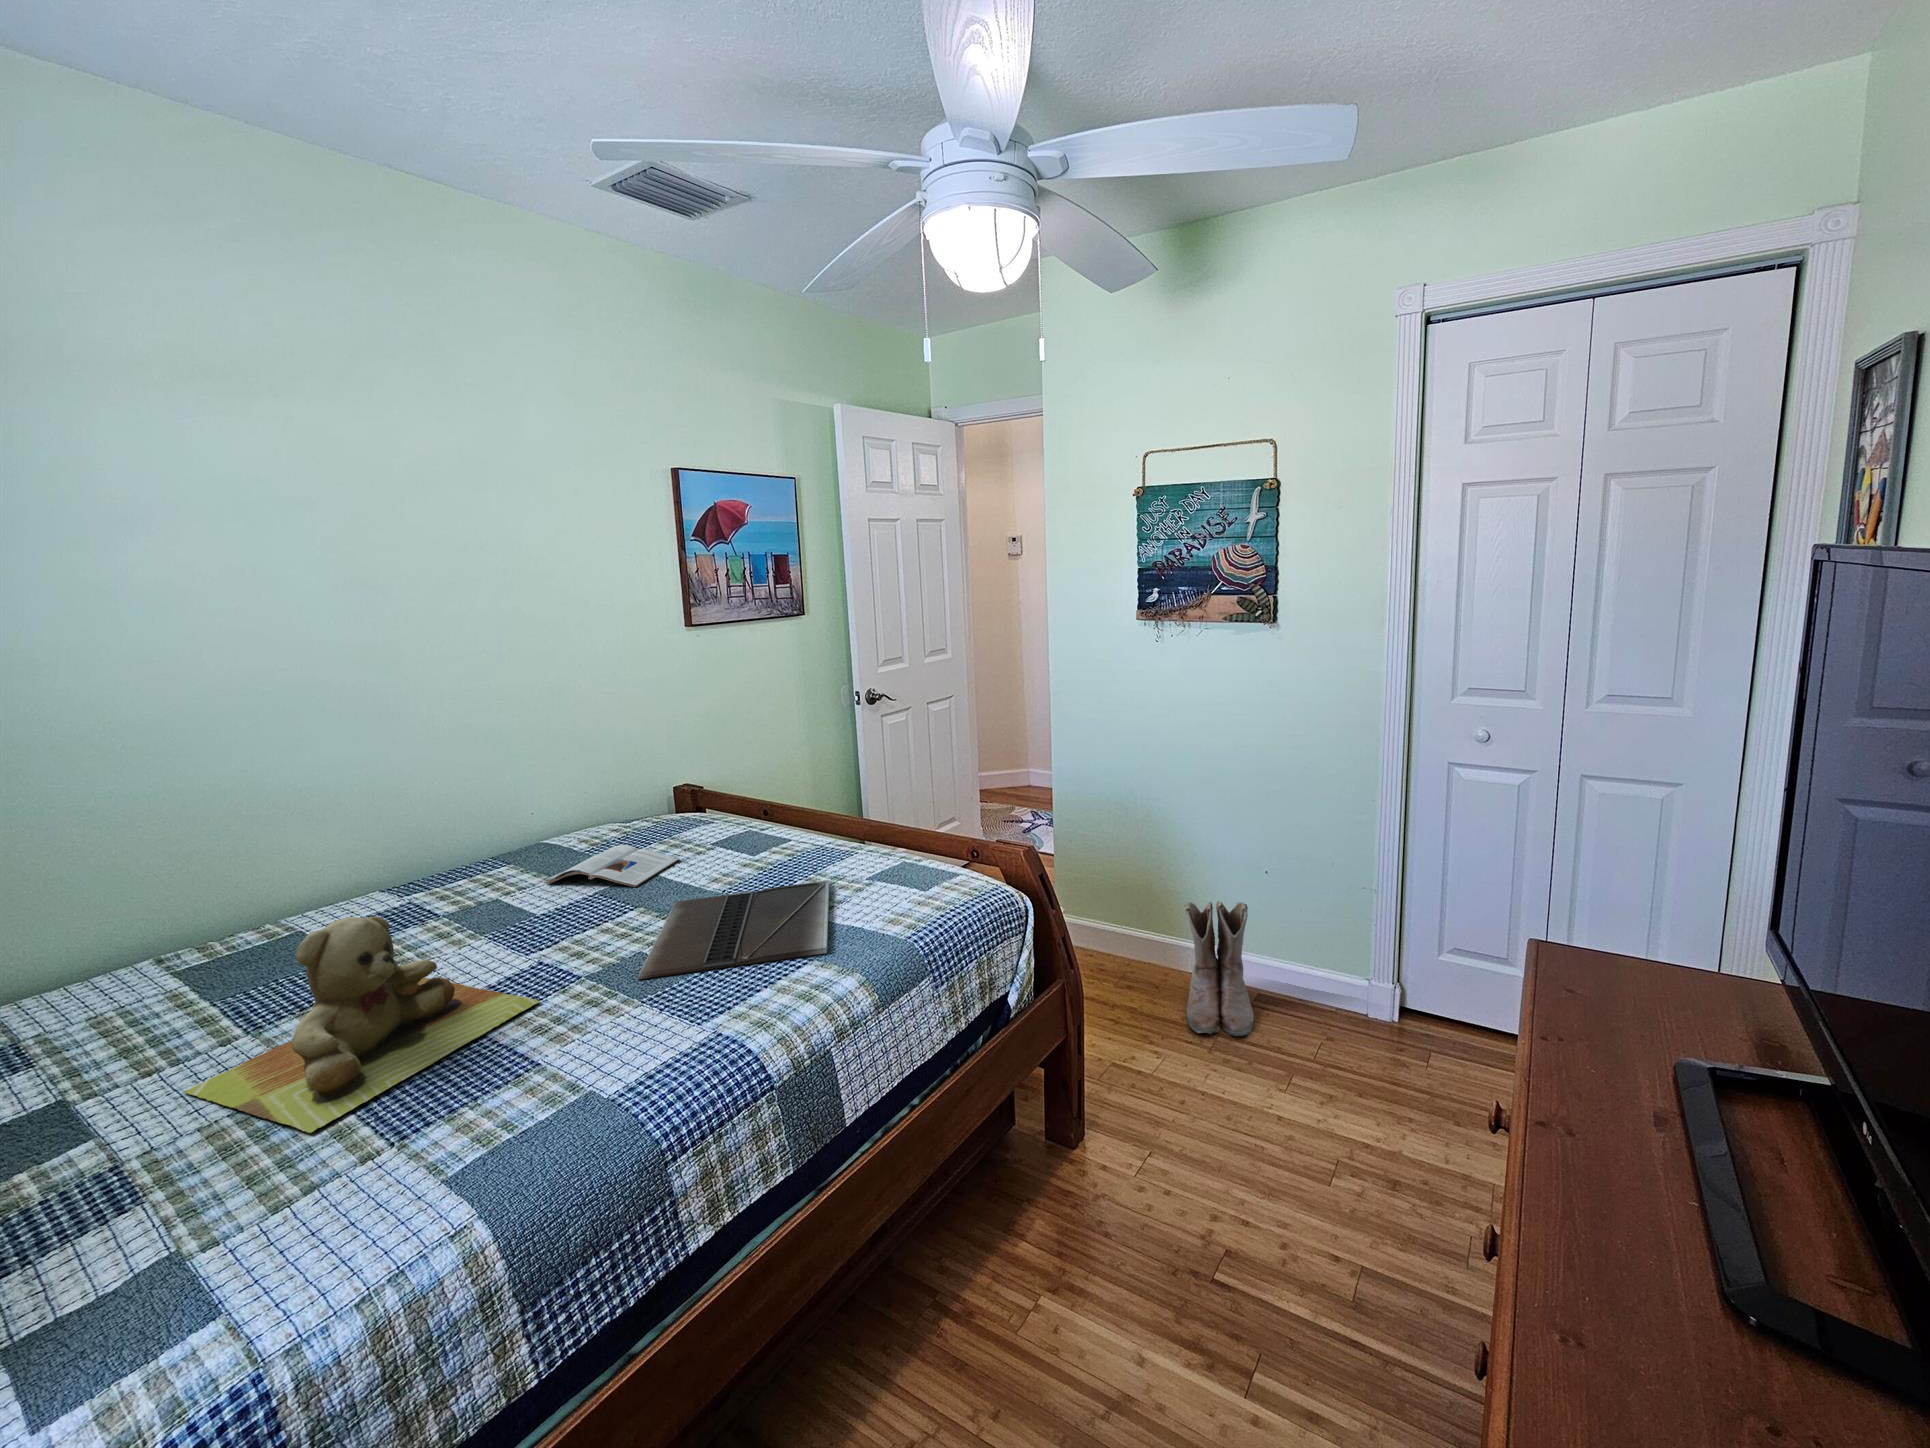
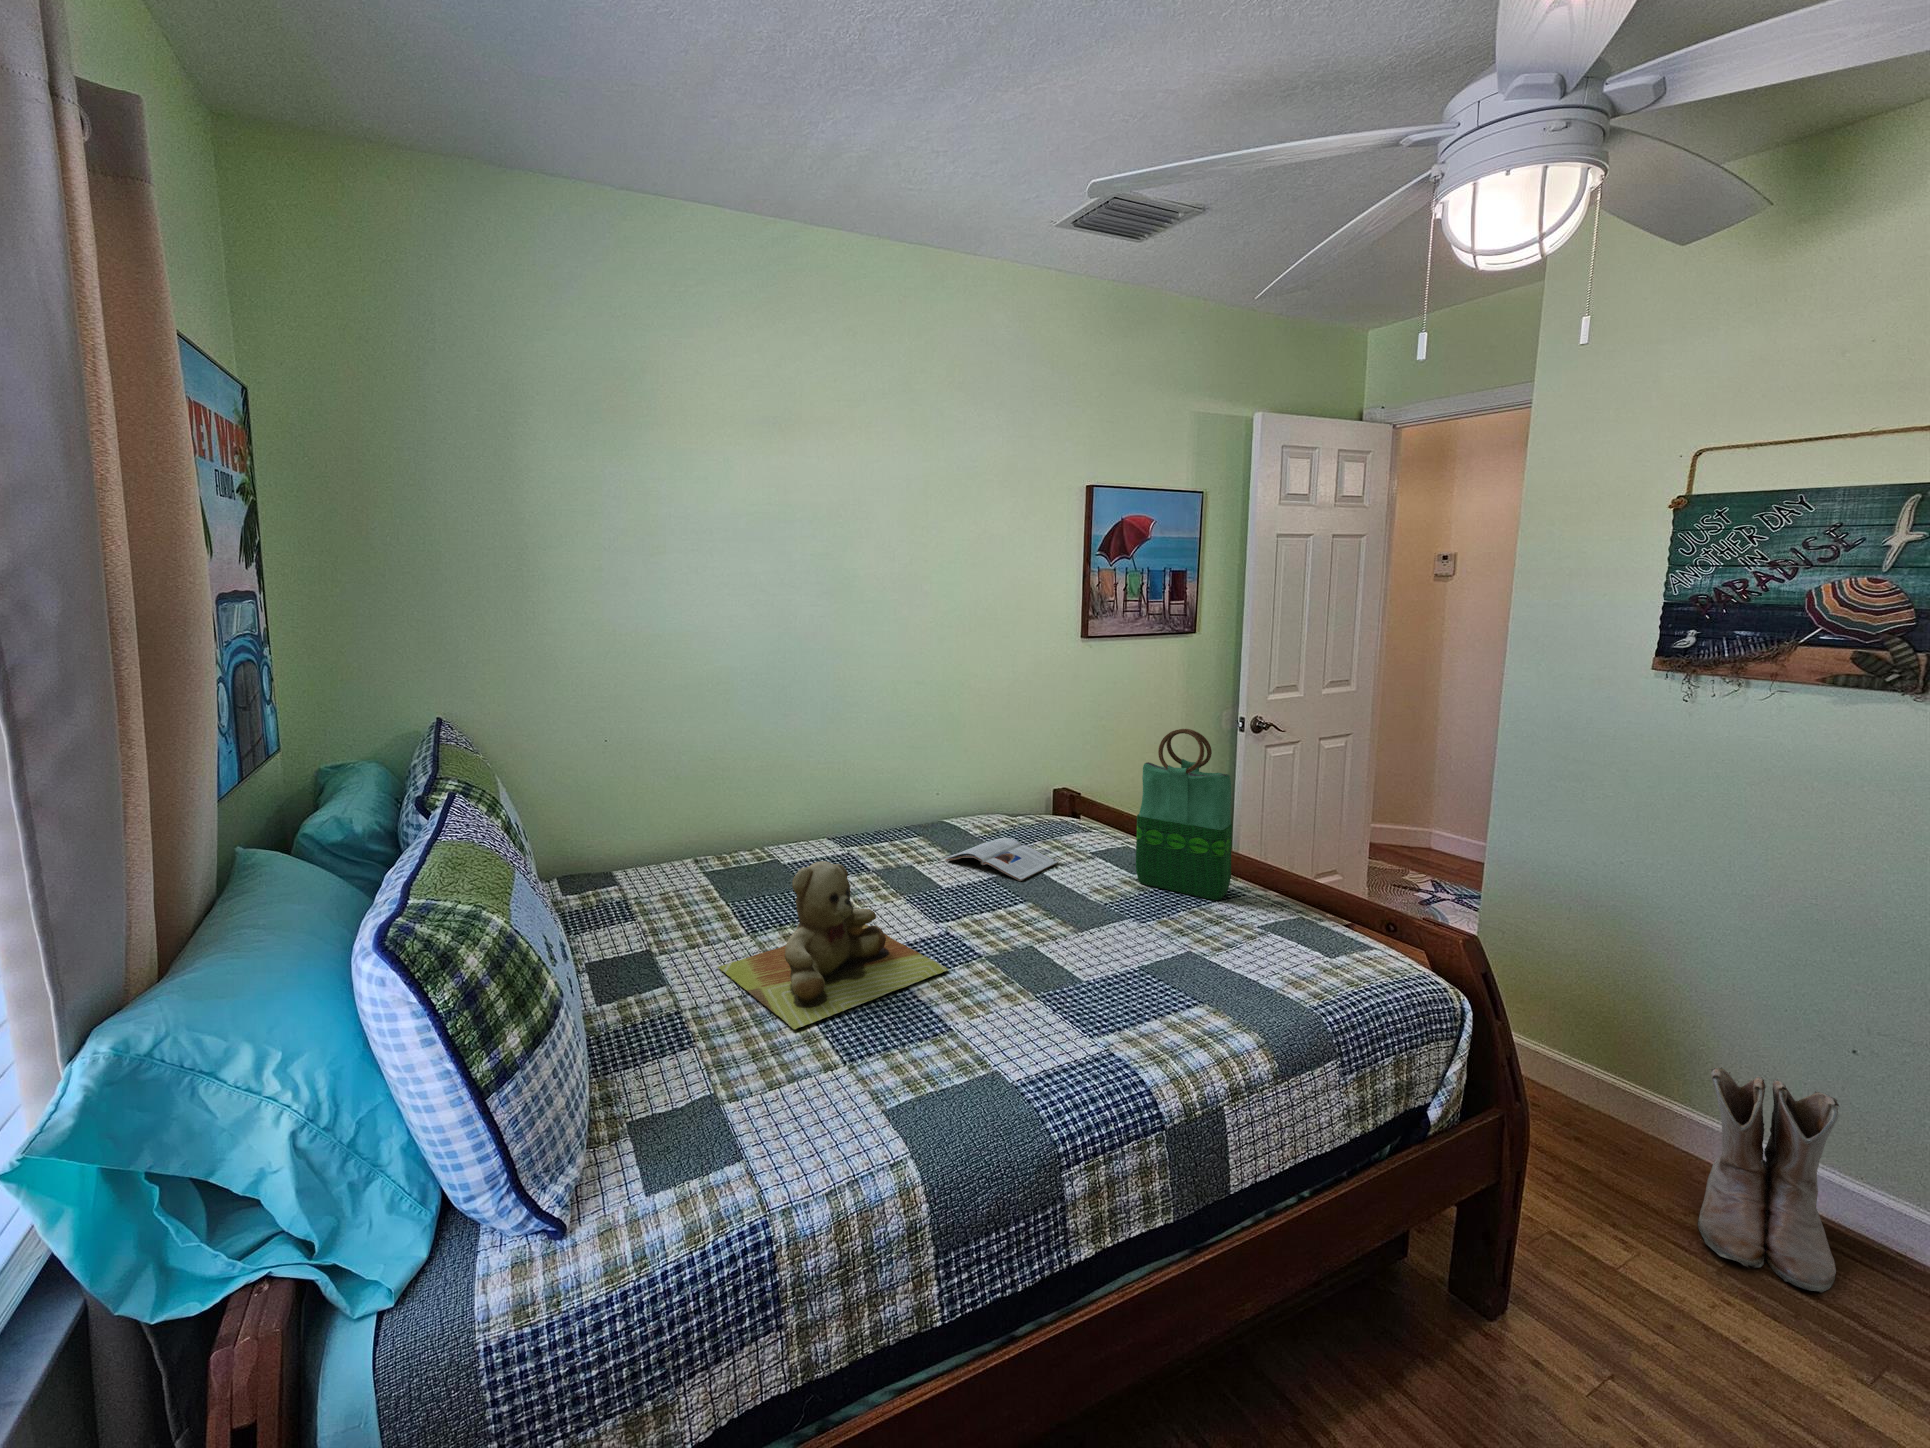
tote bag: none [753,707,846,862] -> present [1136,729,1232,900]
laptop: present [637,881,829,979] -> none [1029,905,1217,1001]

